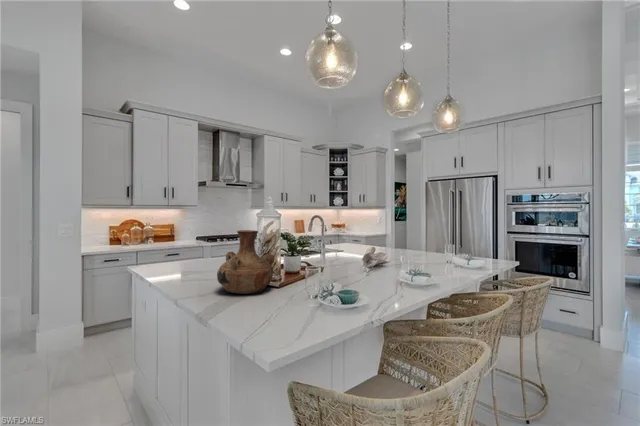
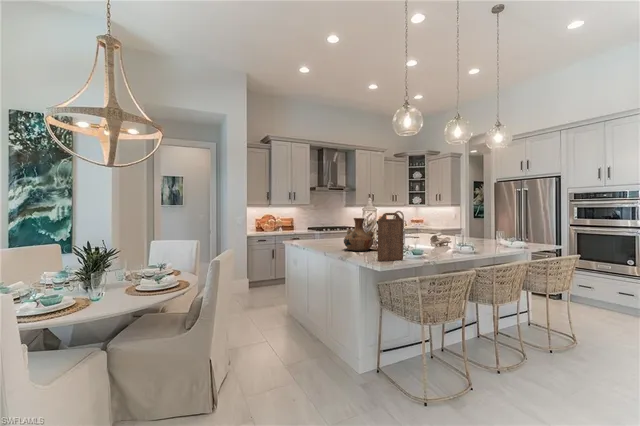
cutting board: none [272,224,328,335] -> present [378,213,403,261]

